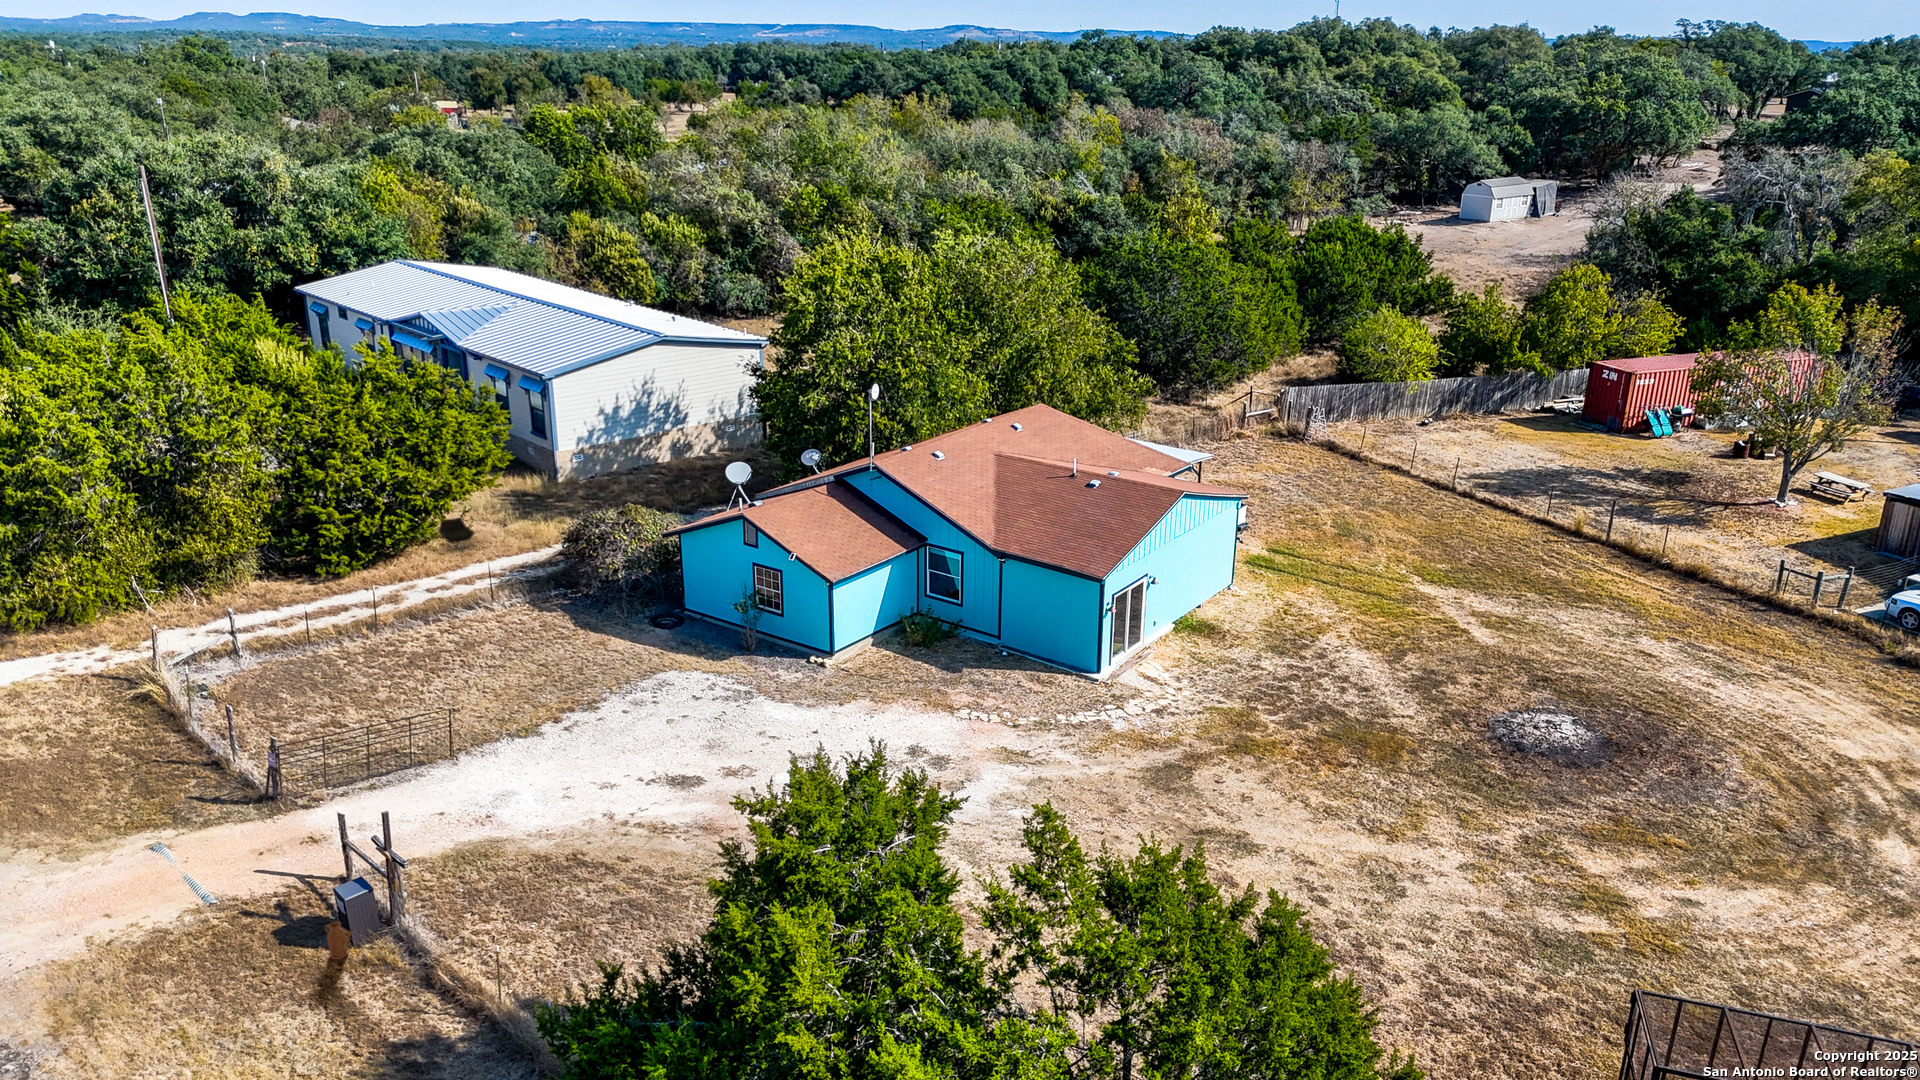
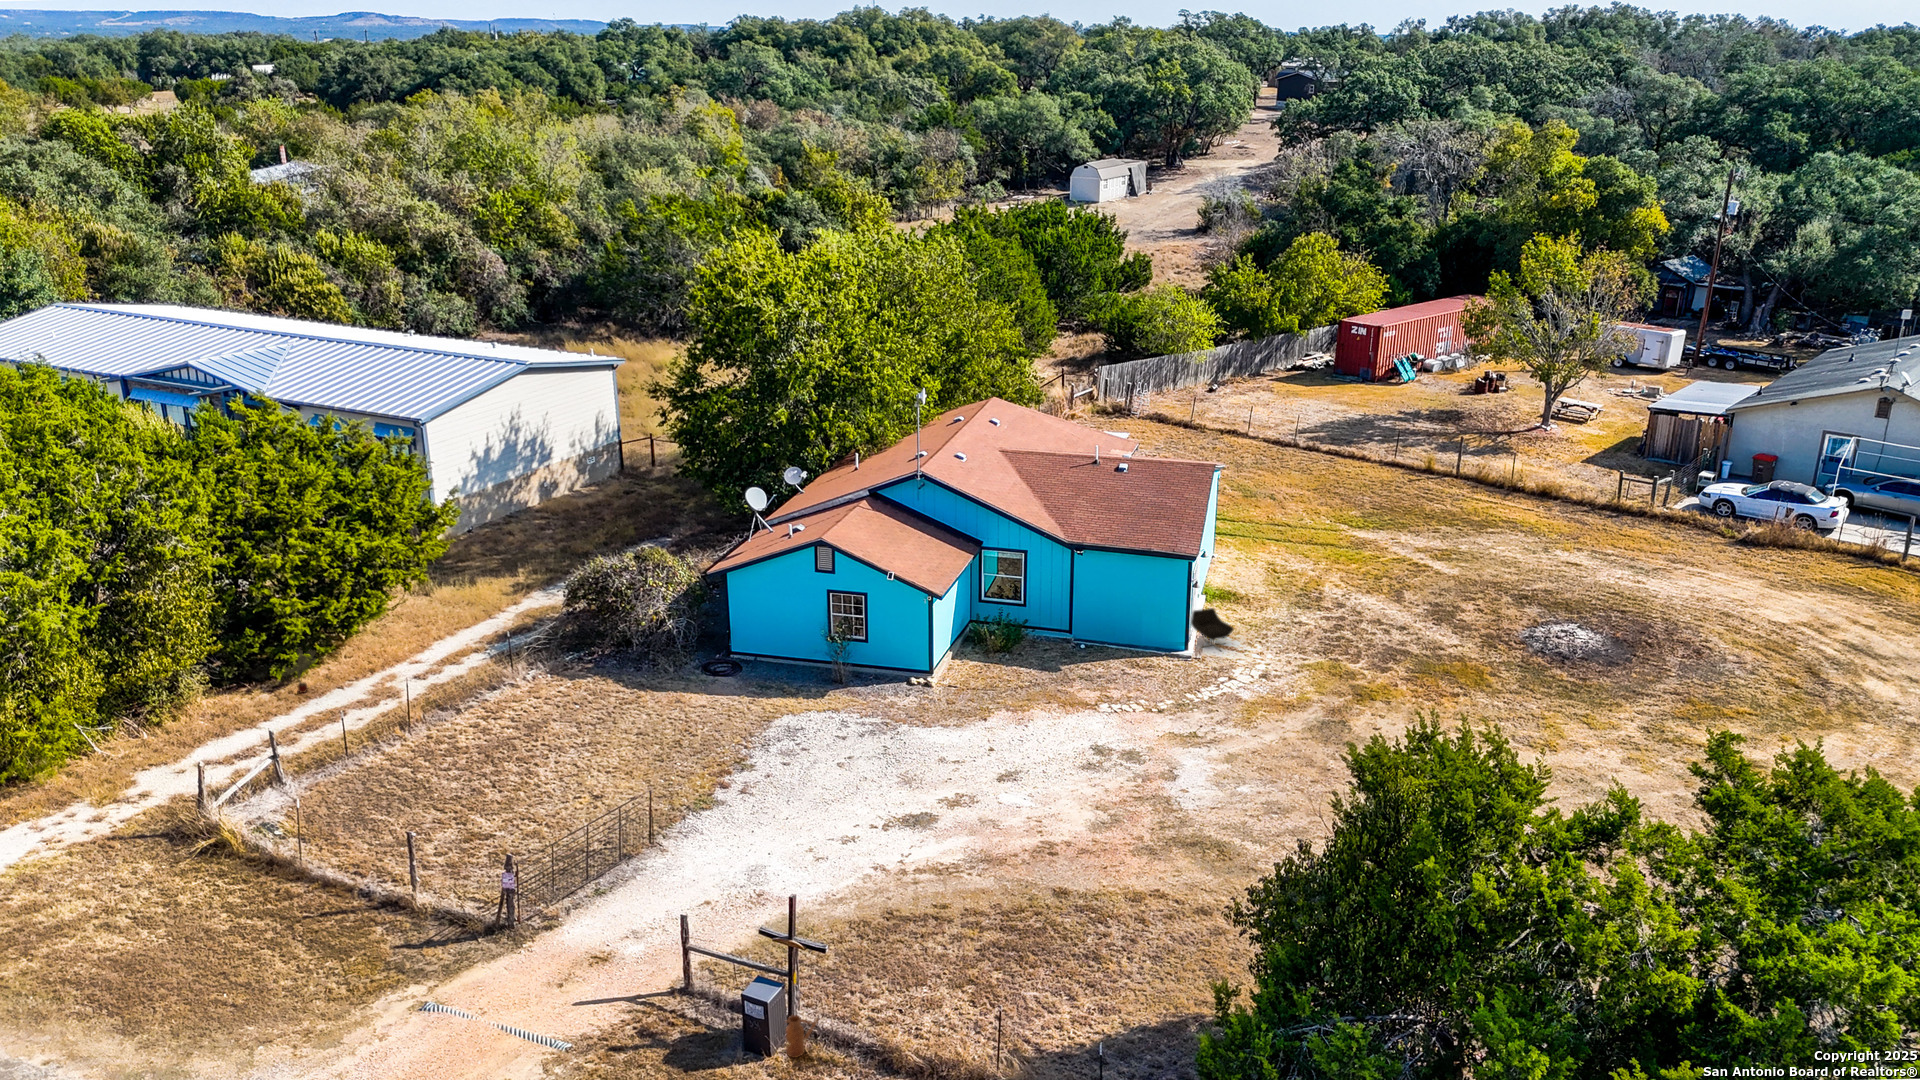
lounge chair: present [439,518,475,549] -> present [1191,608,1234,645]
potted tree: none [326,548,359,586] -> present [283,649,316,693]

